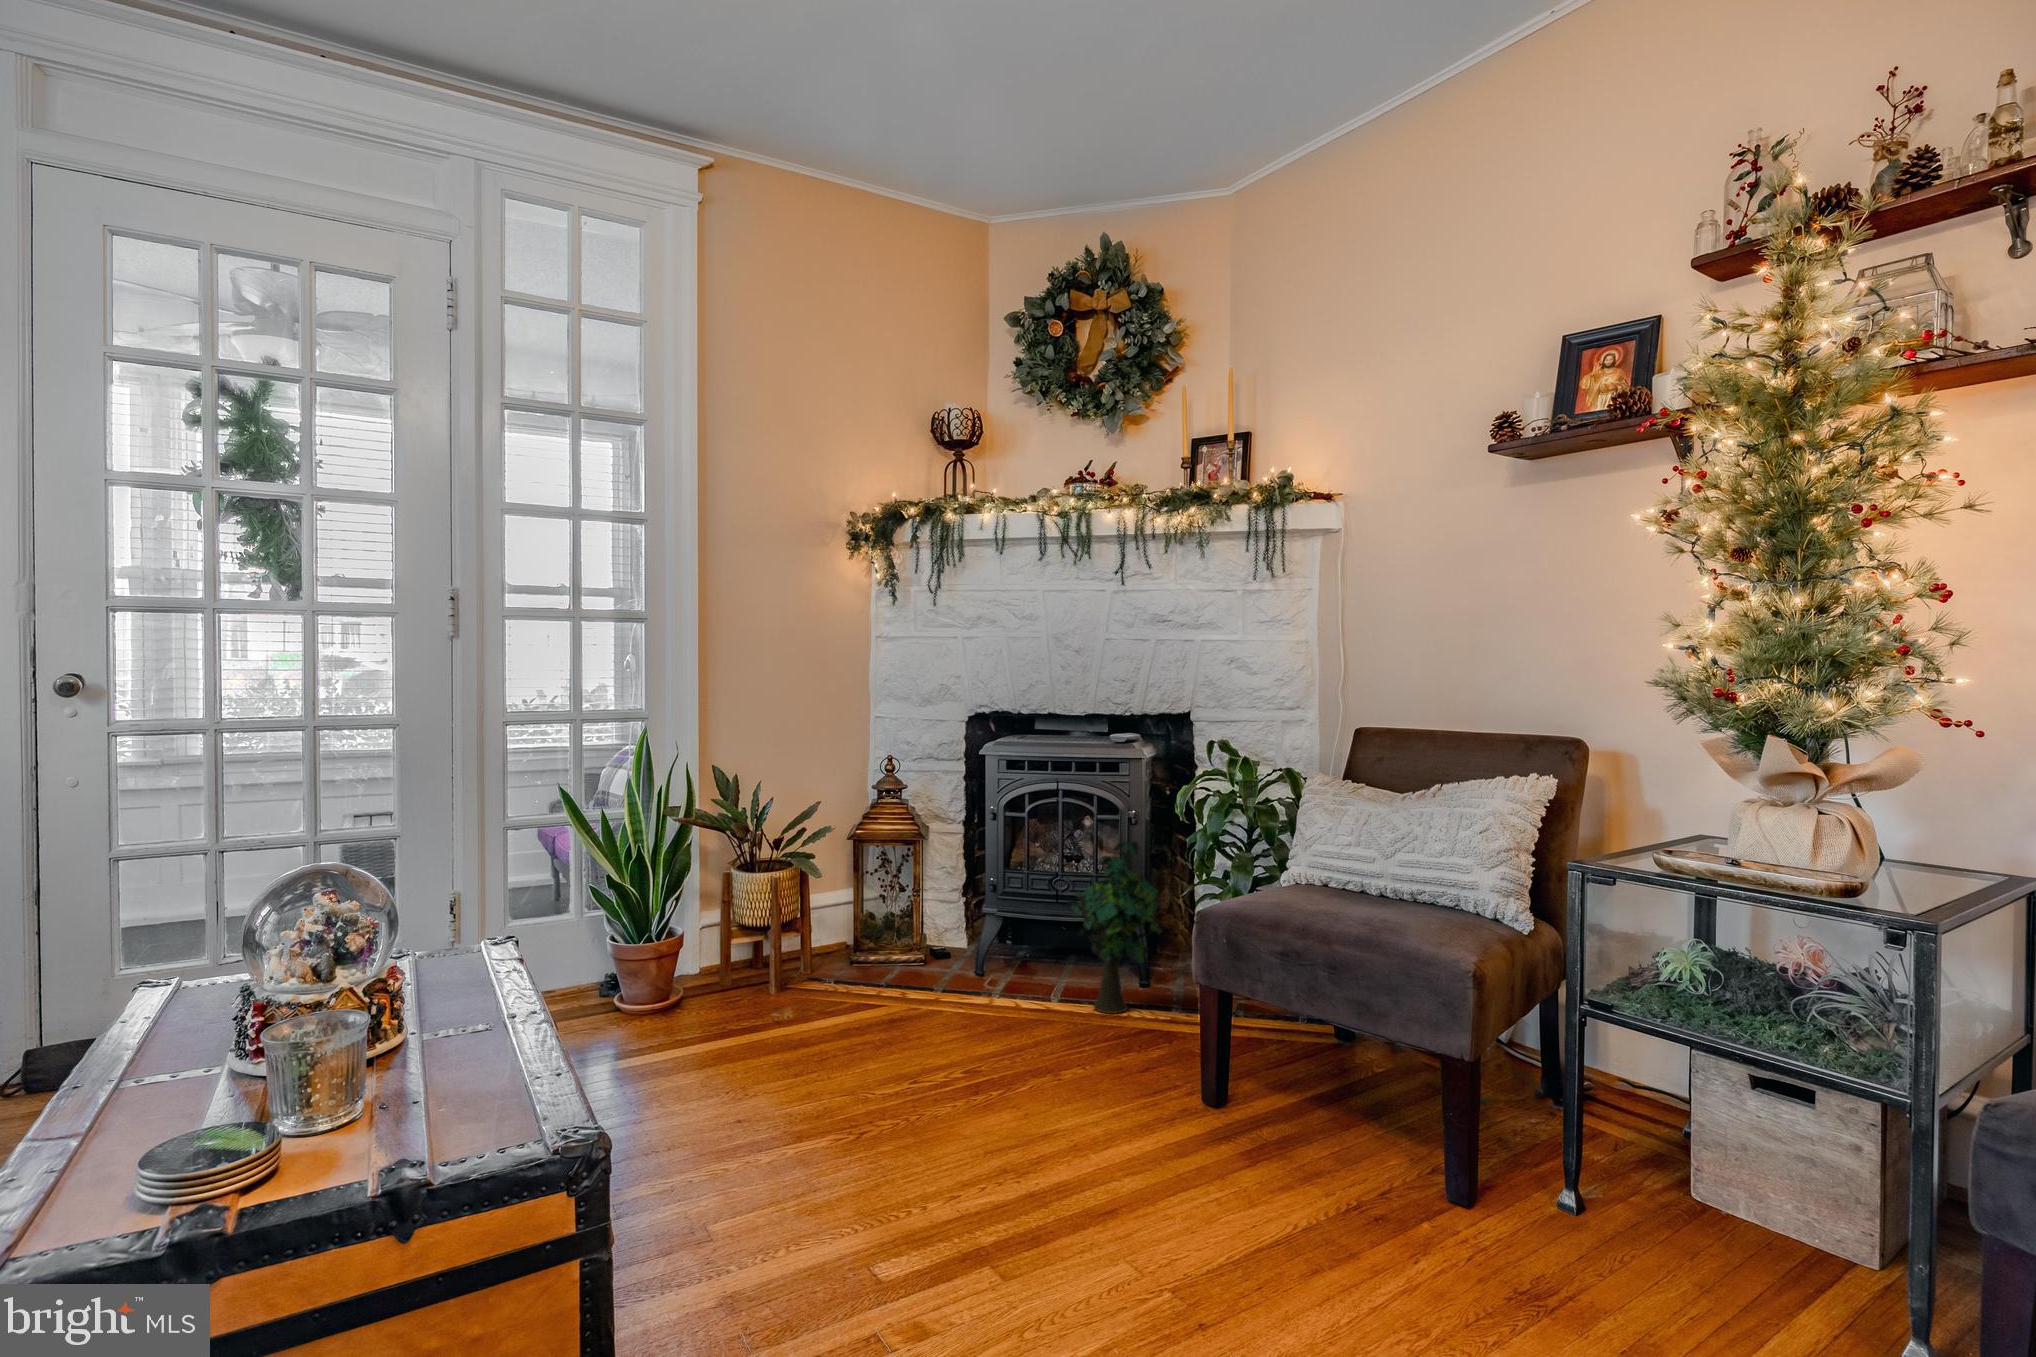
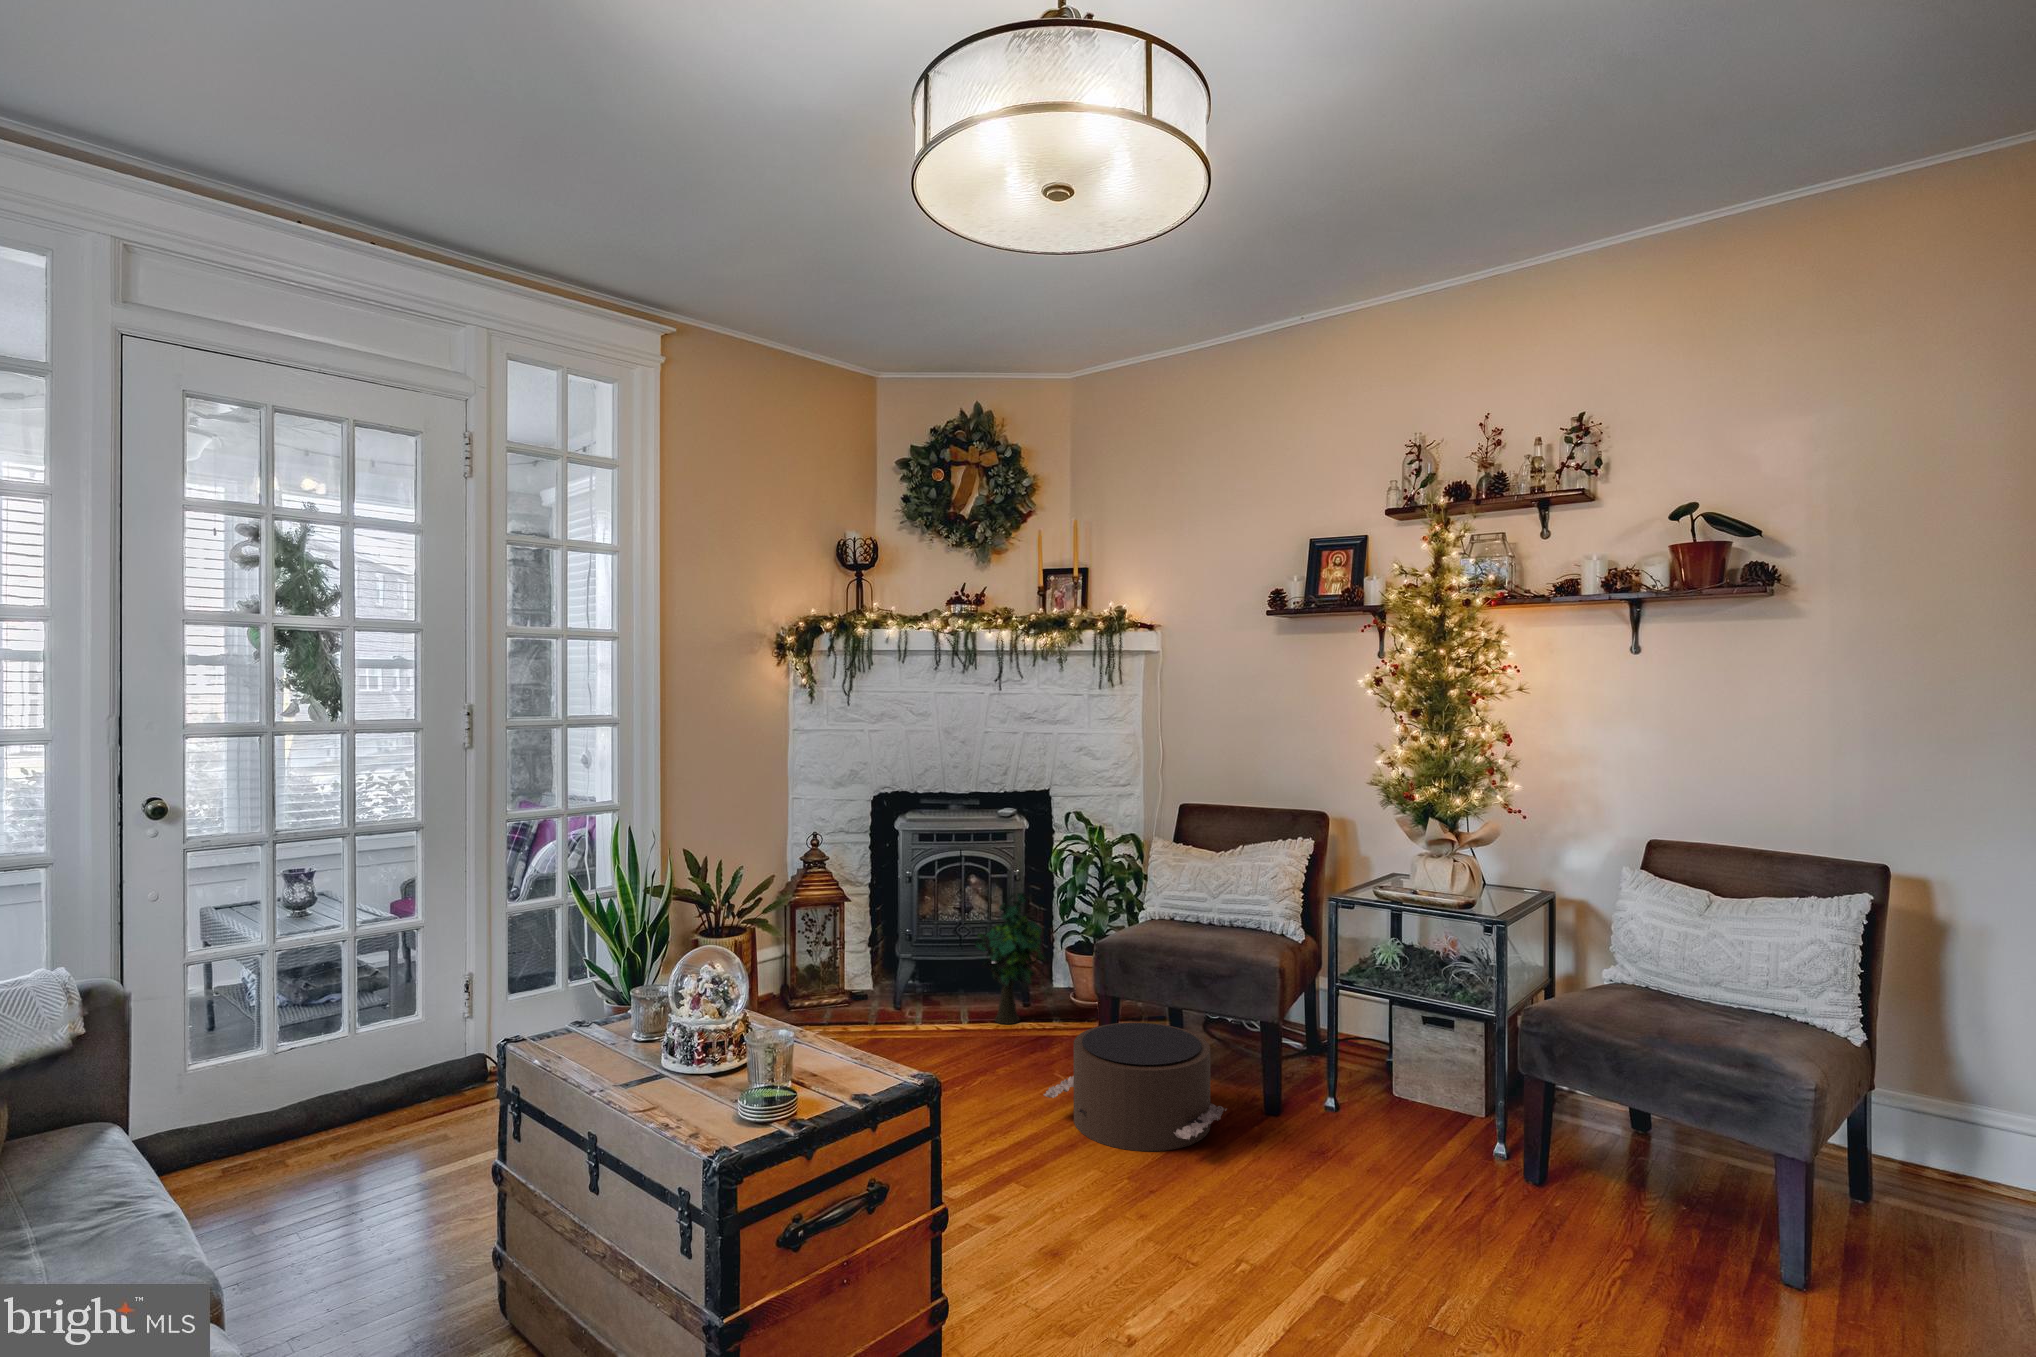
pouf: none [1097,1033,1384,1252] -> present [1043,1022,1227,1151]

